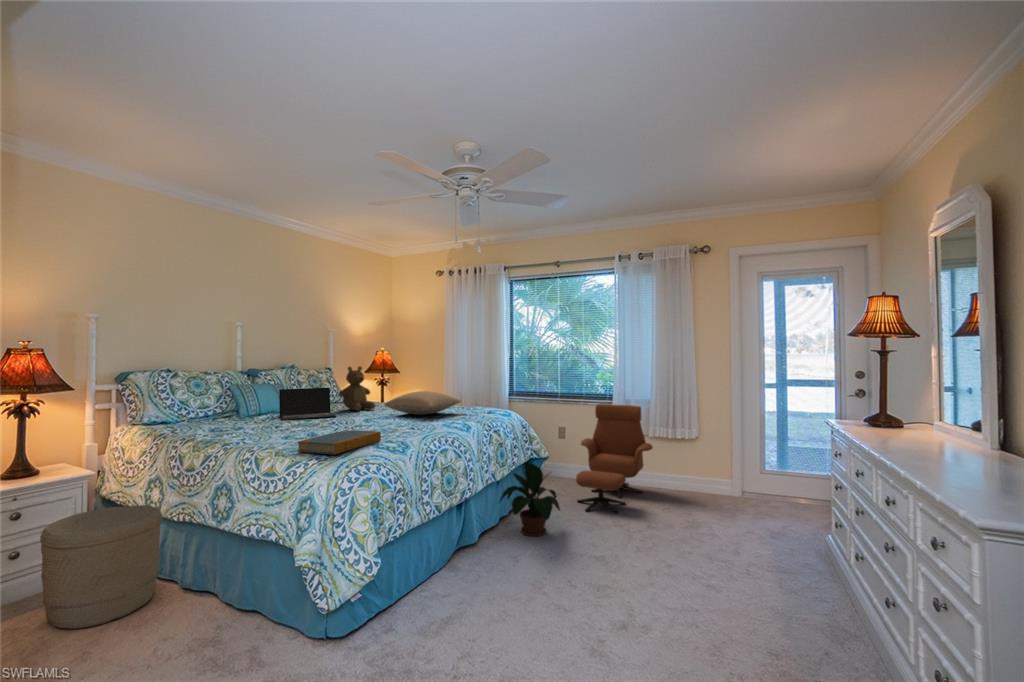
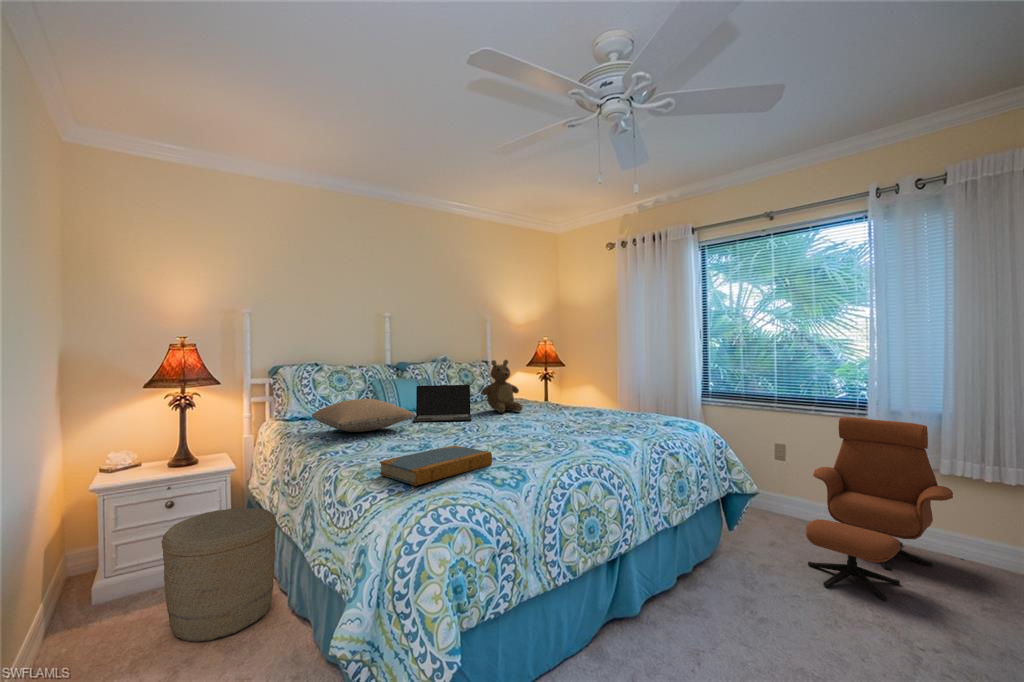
pillow: present [385,391,461,415] -> present [312,399,415,432]
potted plant: present [499,464,560,536] -> none [675,510,777,622]

